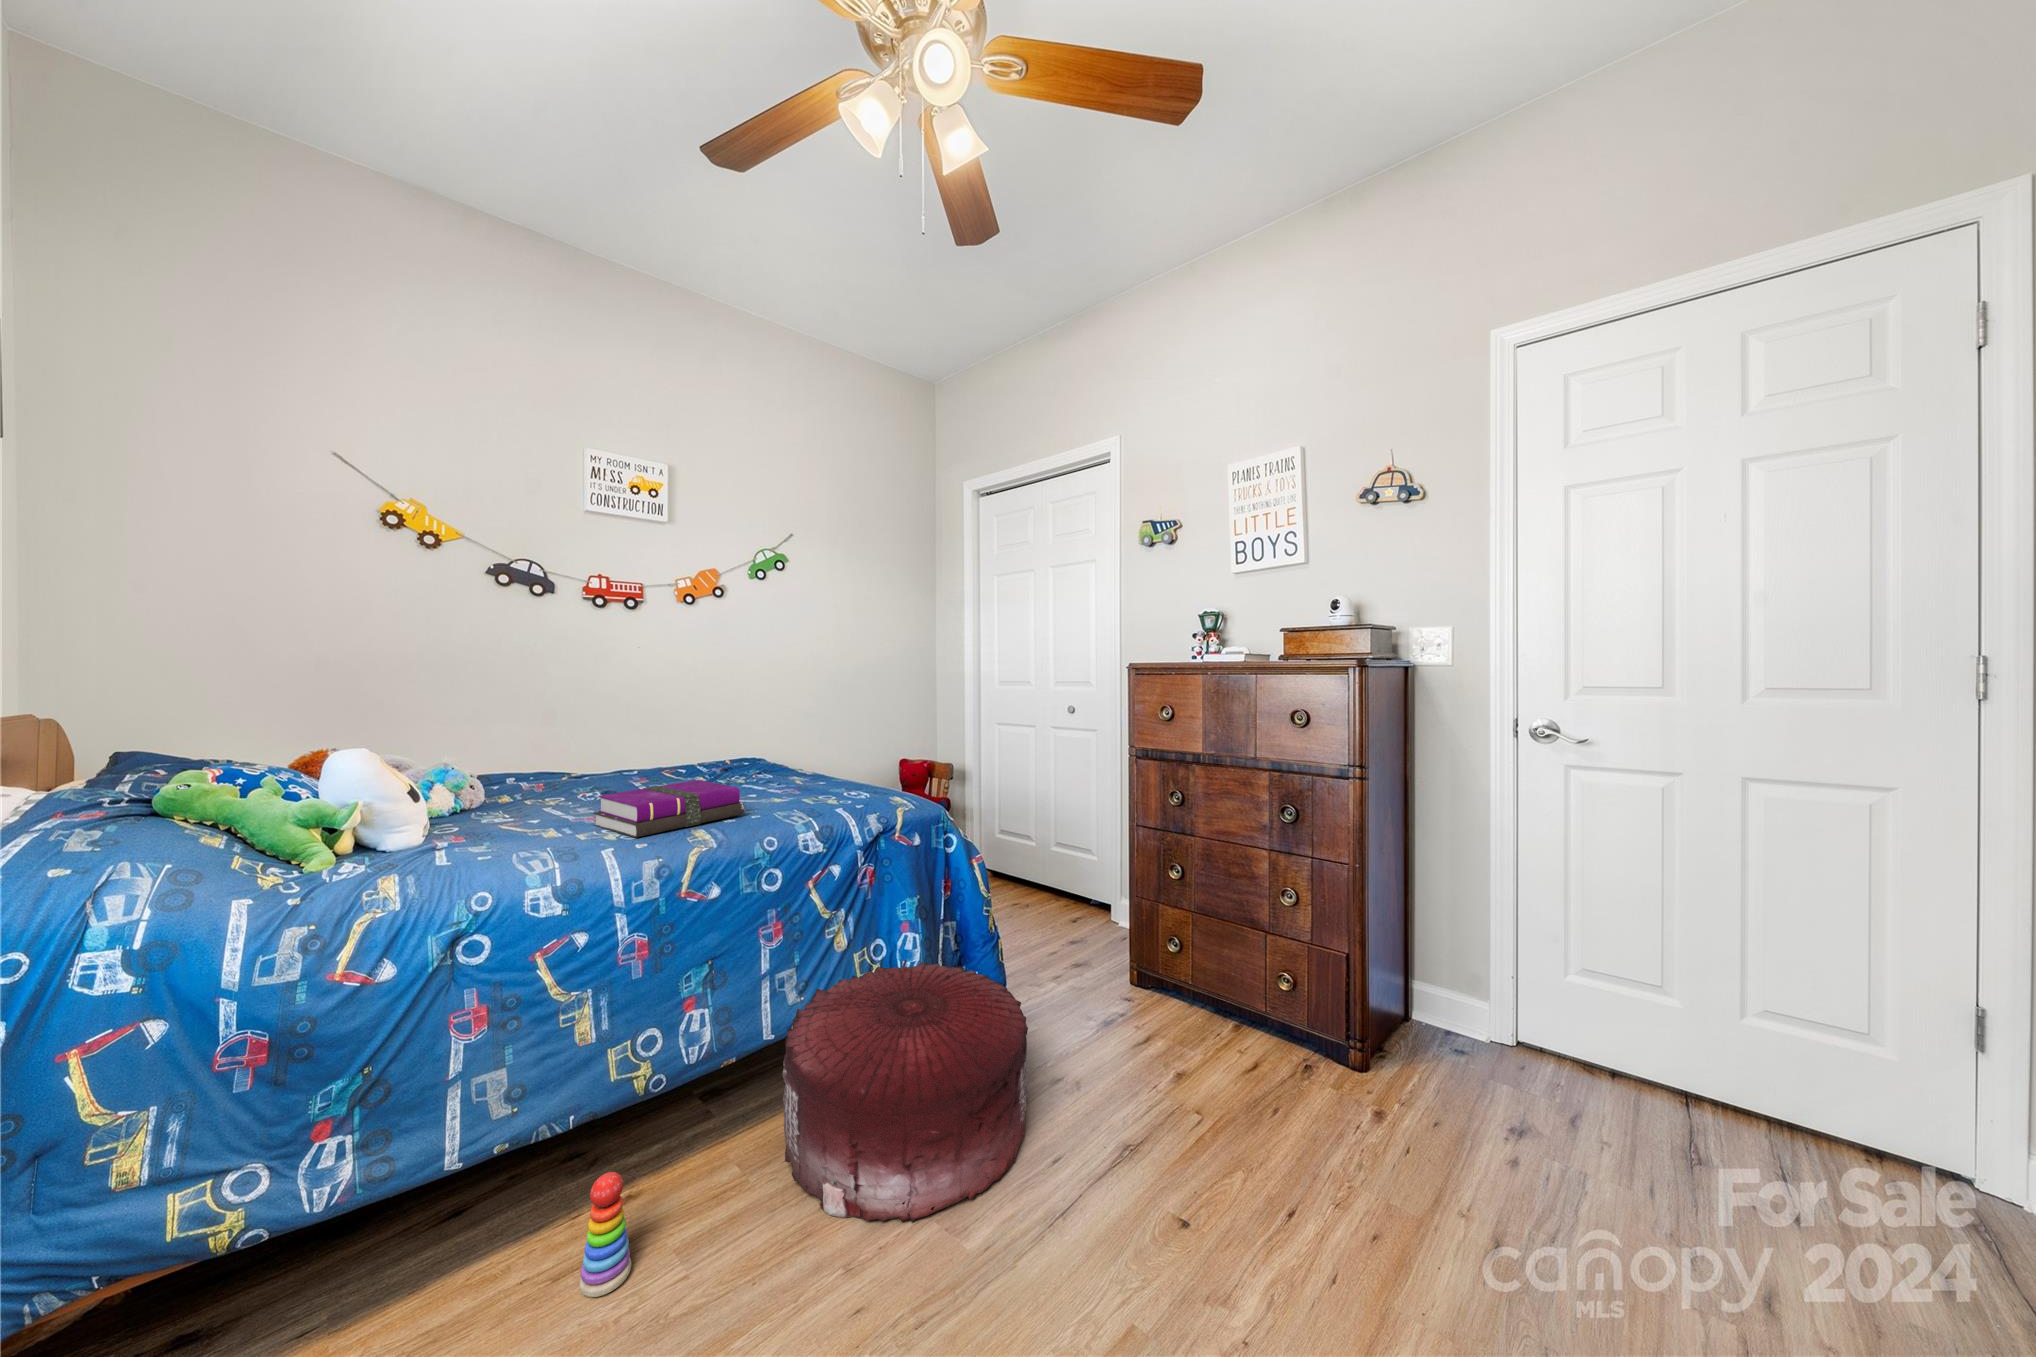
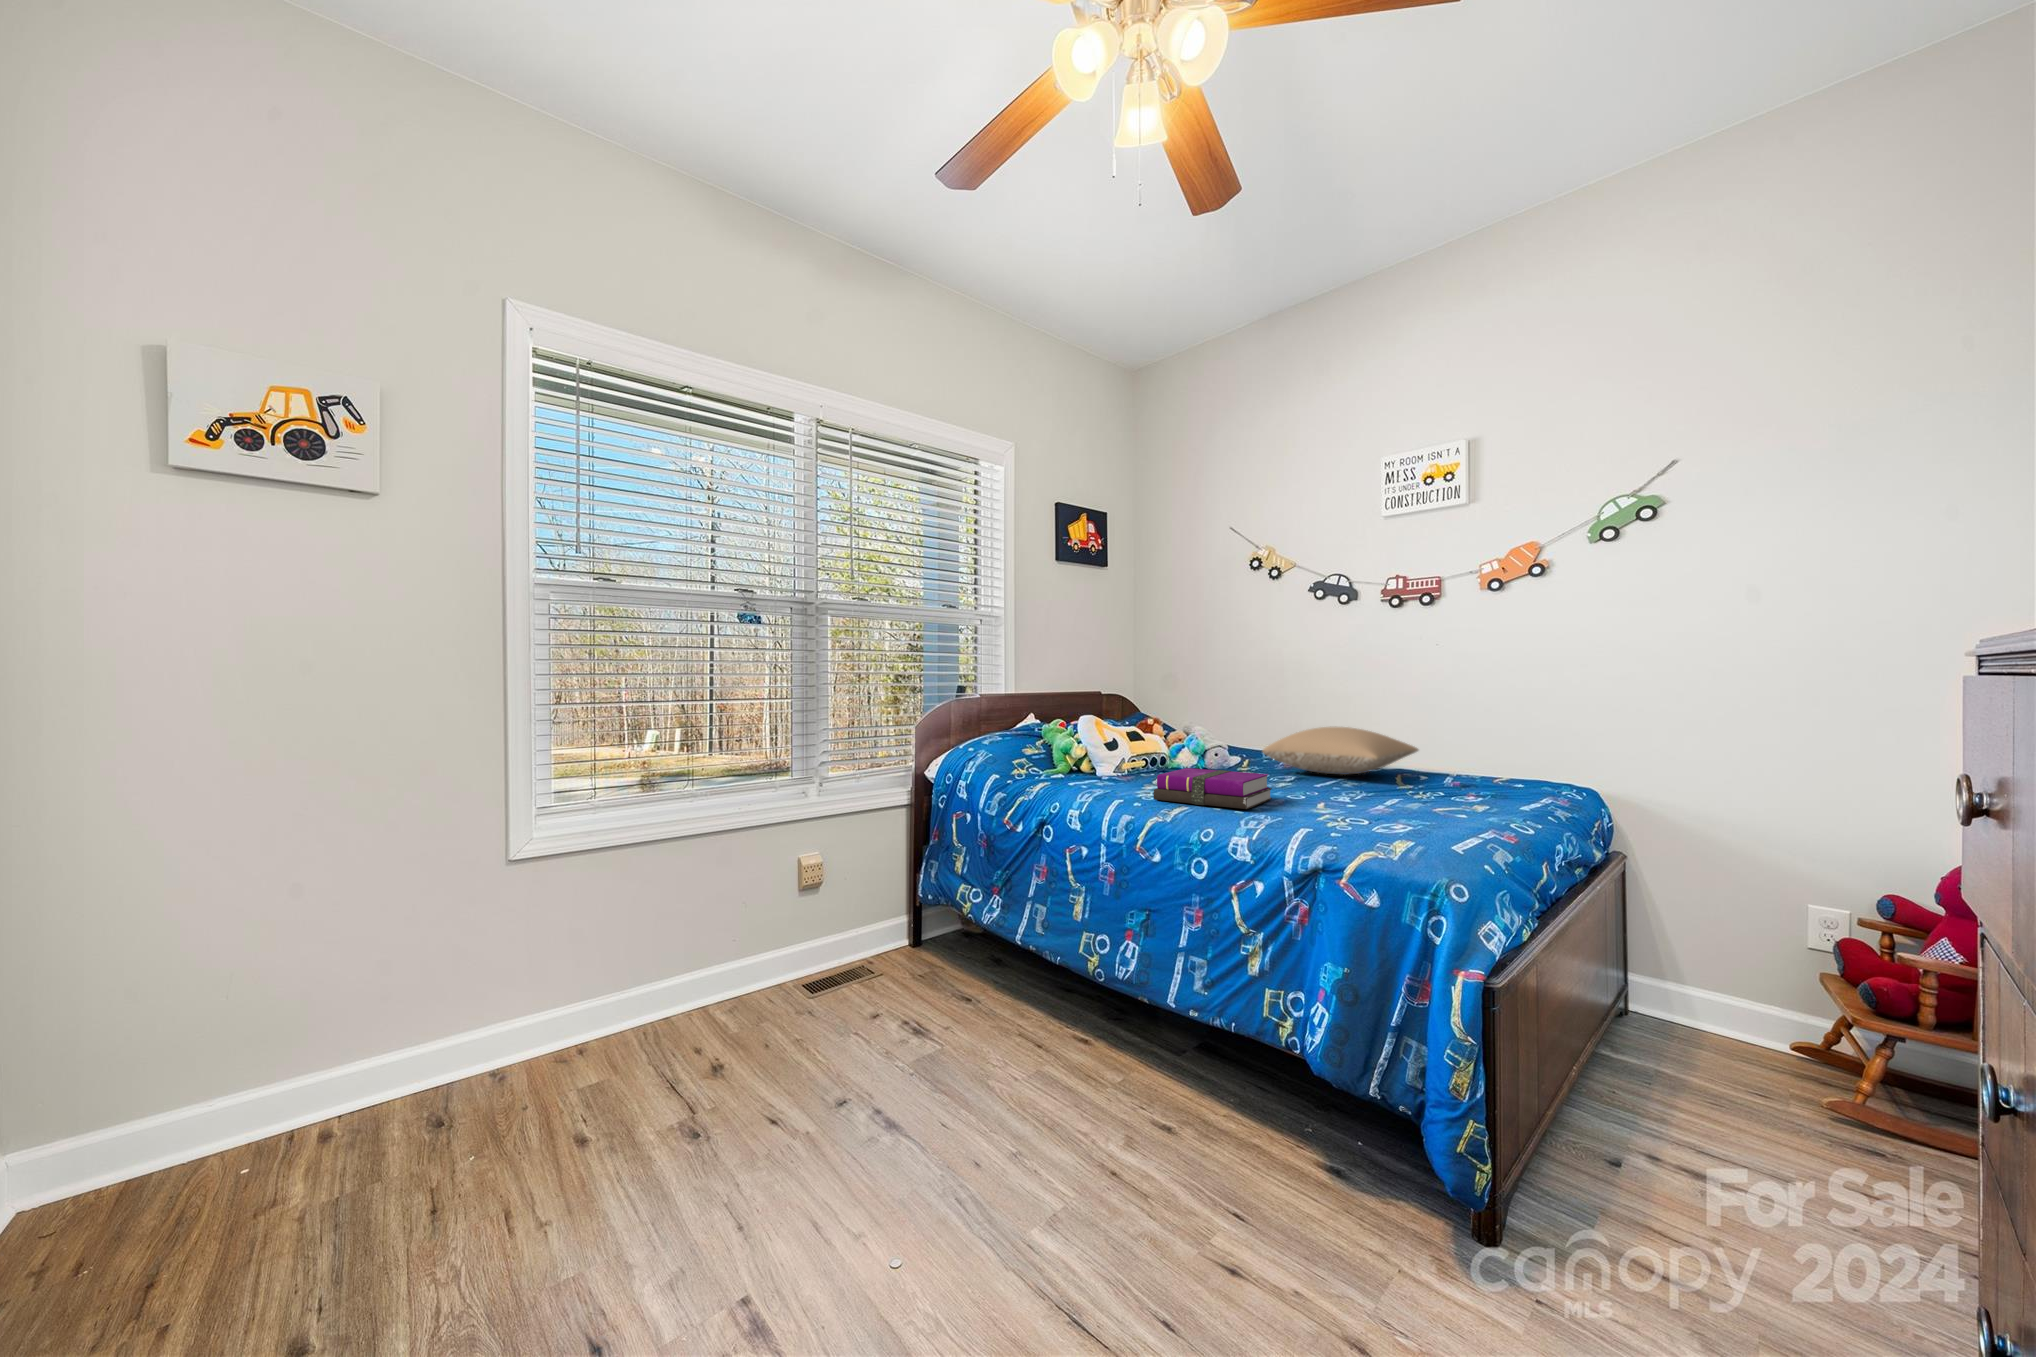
pillow: none [522,729,688,781] -> present [1263,727,1418,775]
pouf: present [782,960,1028,1222] -> none [1058,996,1345,1278]
stacking toy: present [579,1172,631,1297] -> none [1009,990,1037,1064]

